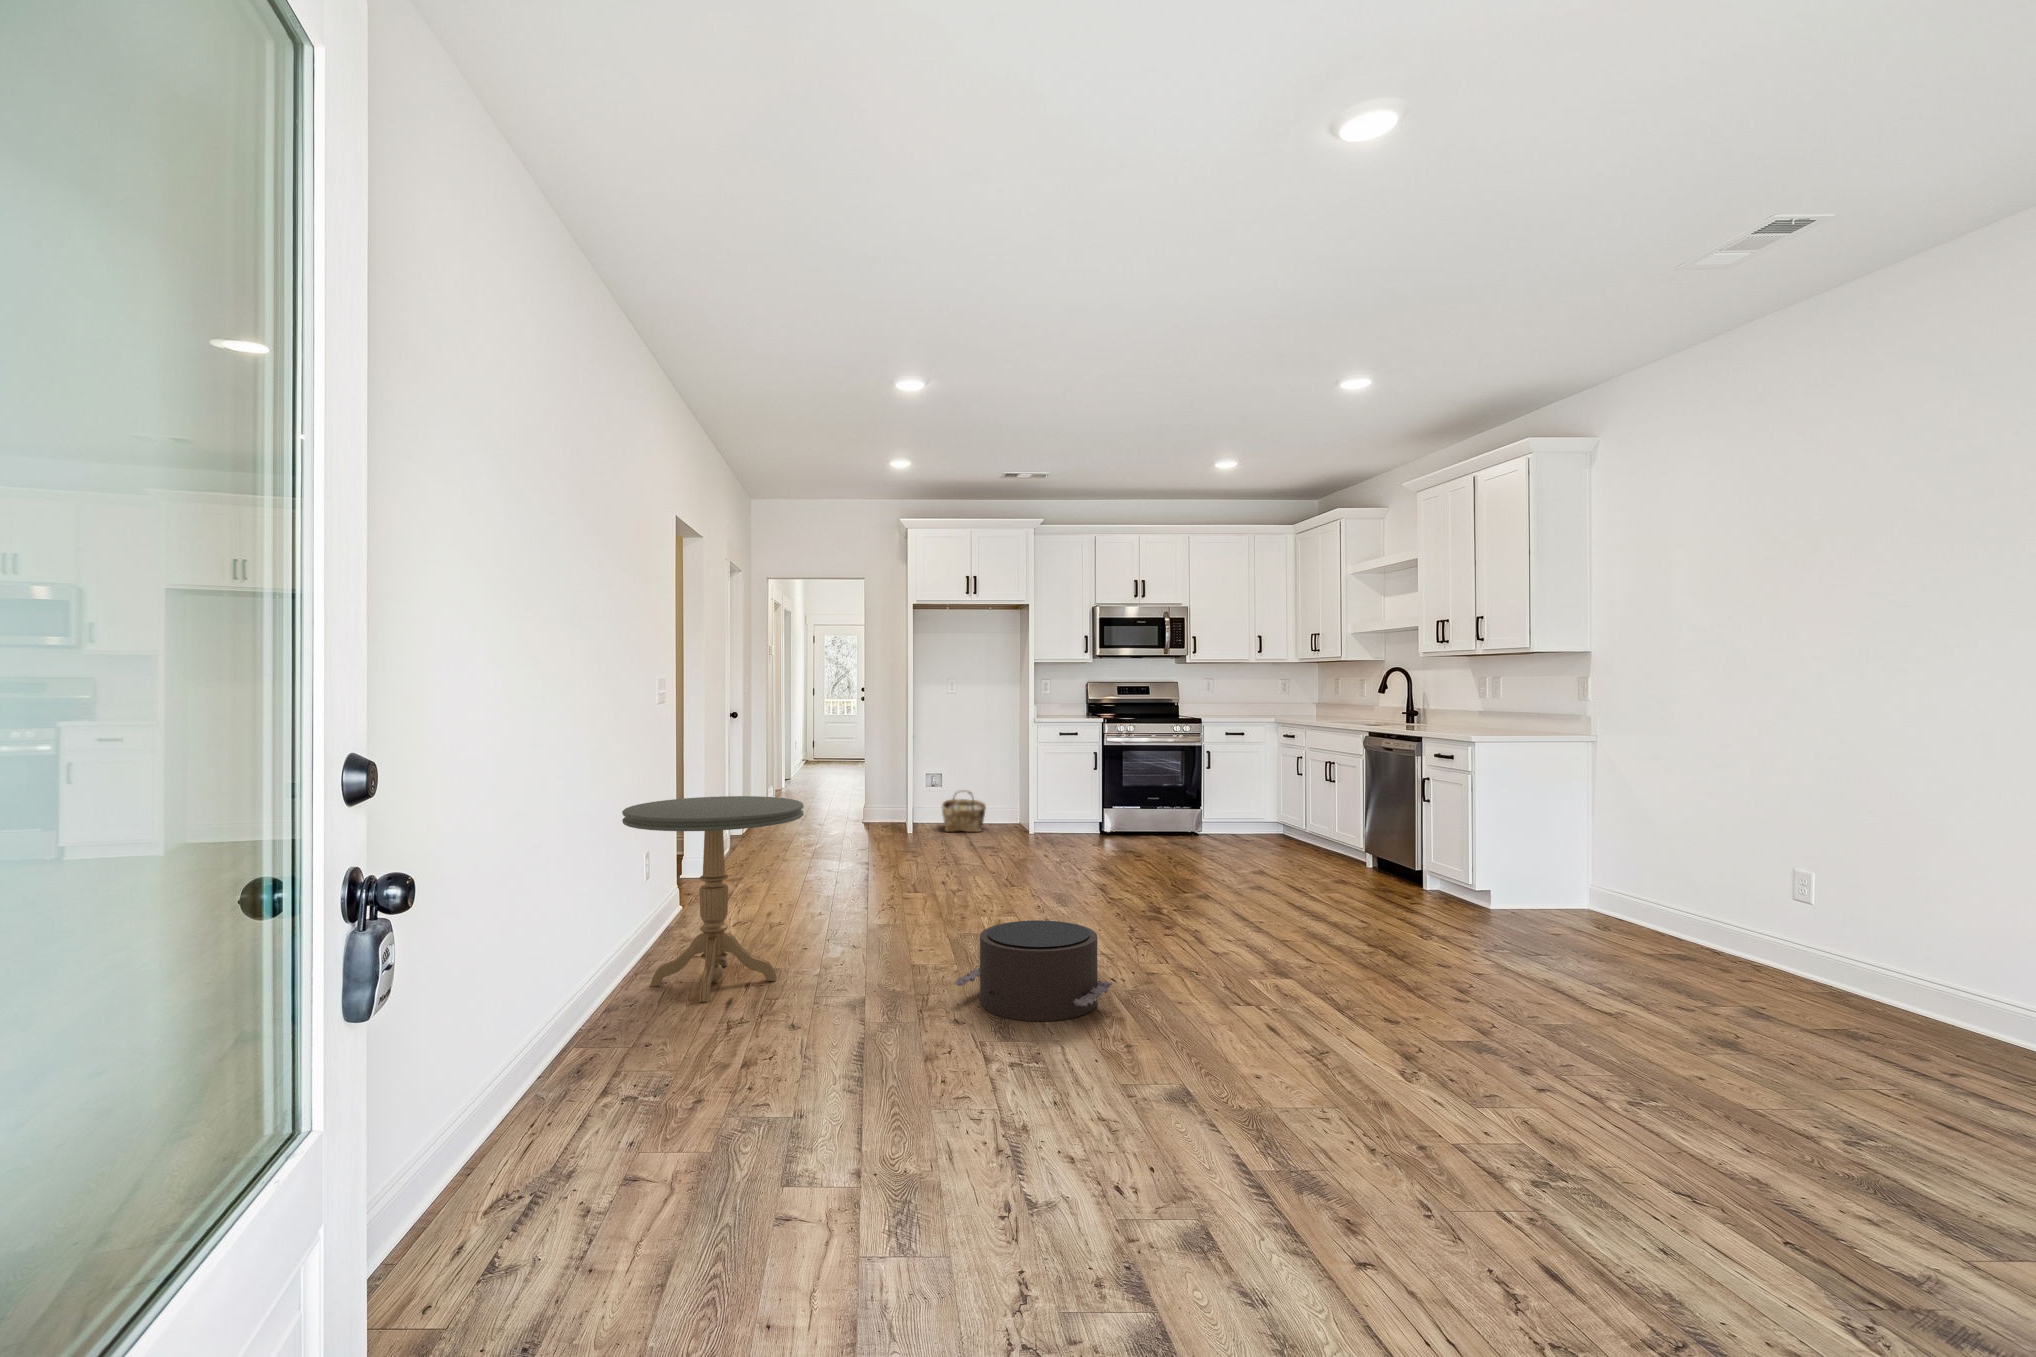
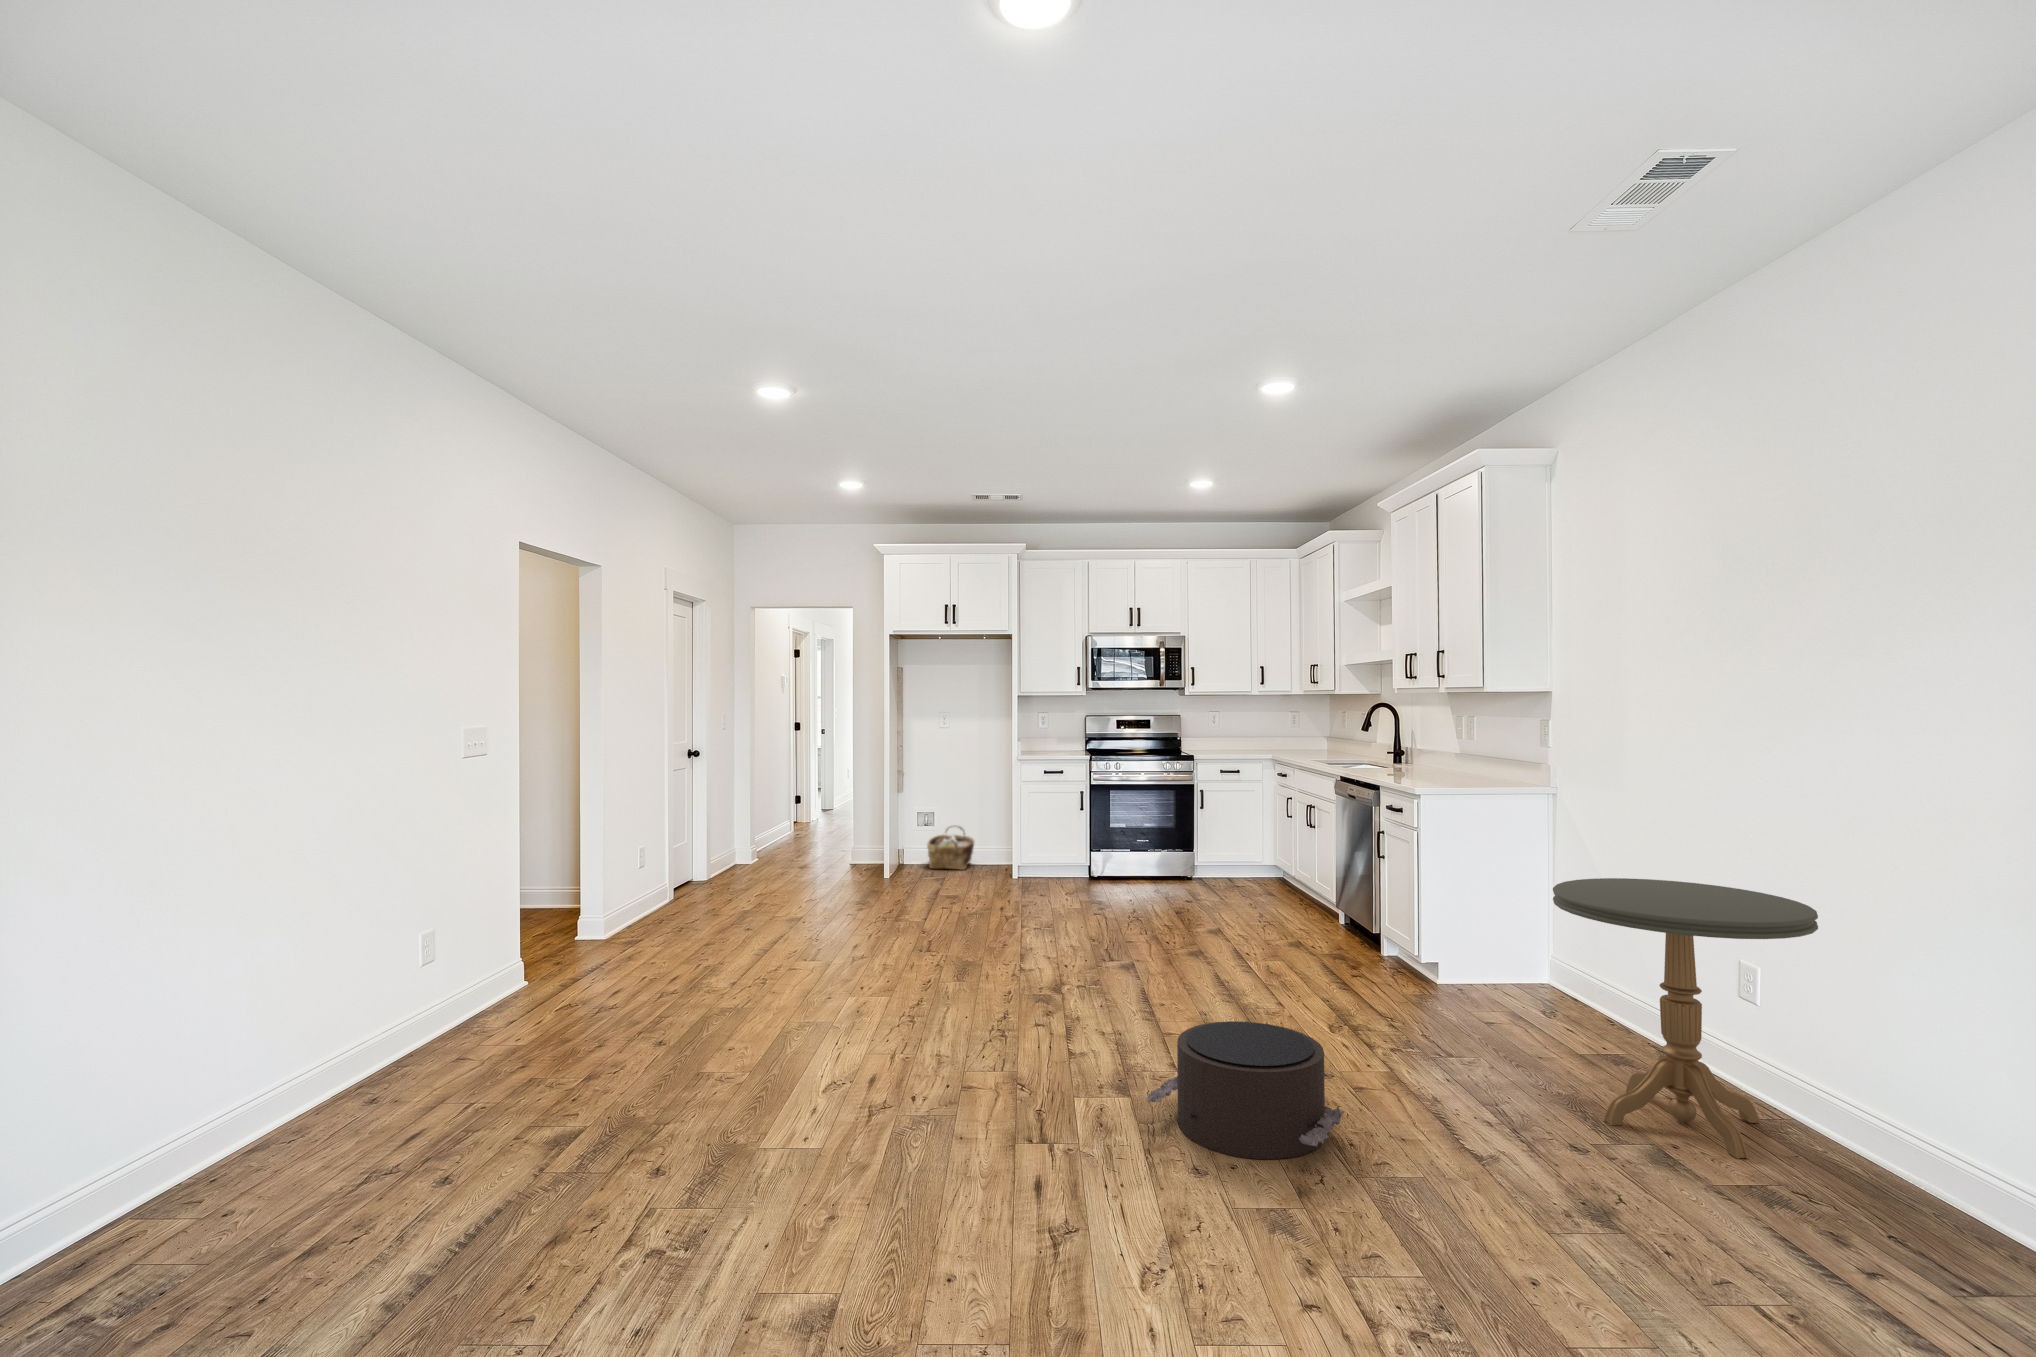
side table: present [622,796,804,1002] -> present [1553,878,1818,1159]
pouf: present [954,920,1112,1021] -> present [1146,1021,1344,1159]

